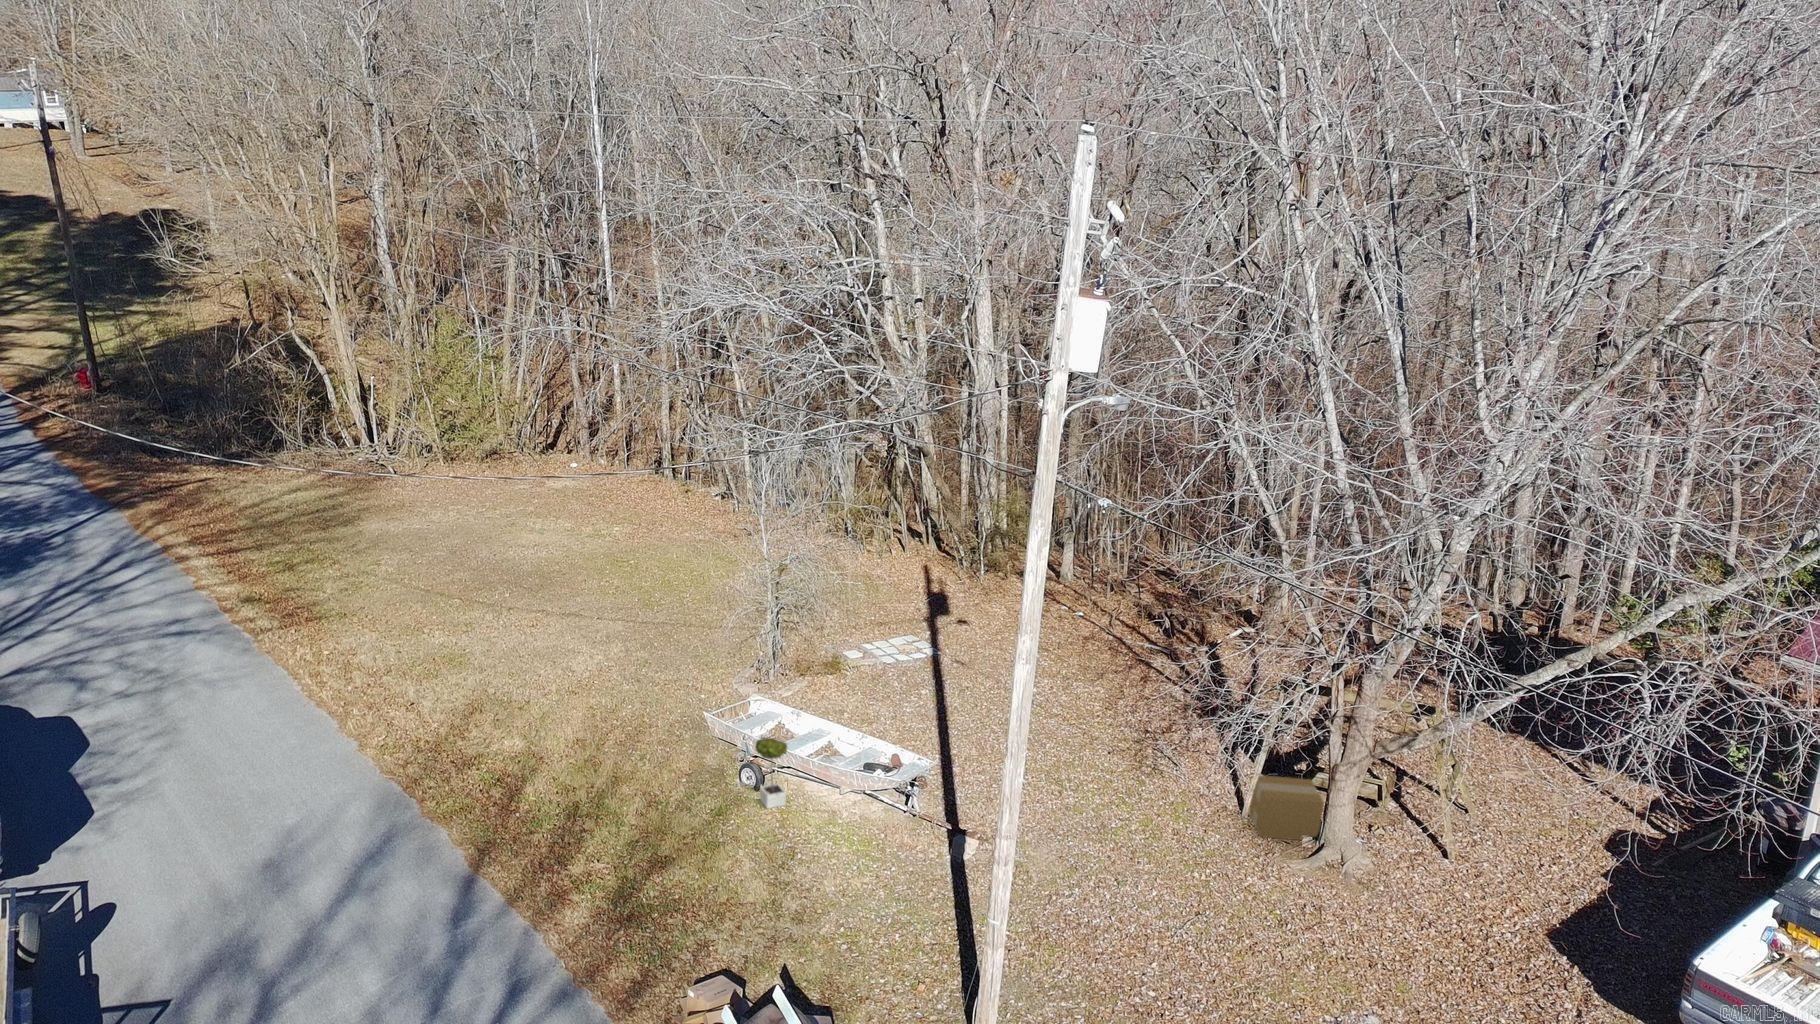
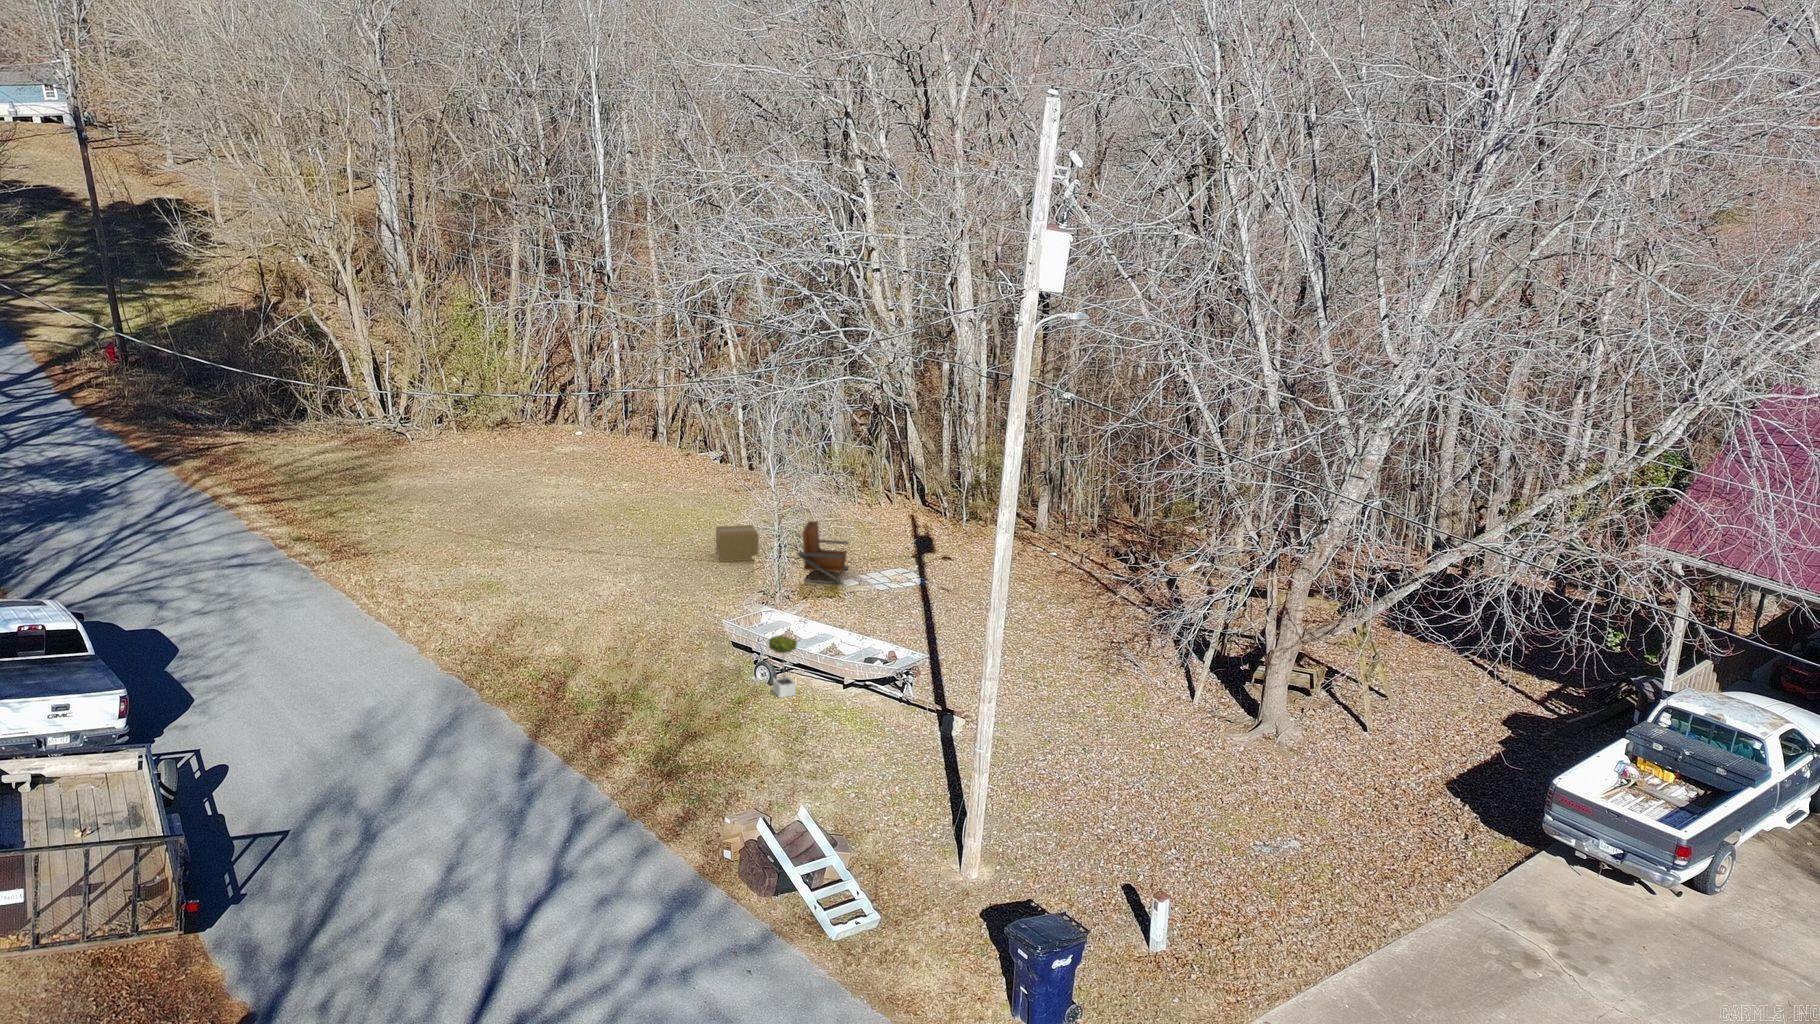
lounge chair: none [796,584,854,657] -> present [797,521,848,585]
cardboard box: present [1249,775,1324,840] -> present [716,525,759,562]

